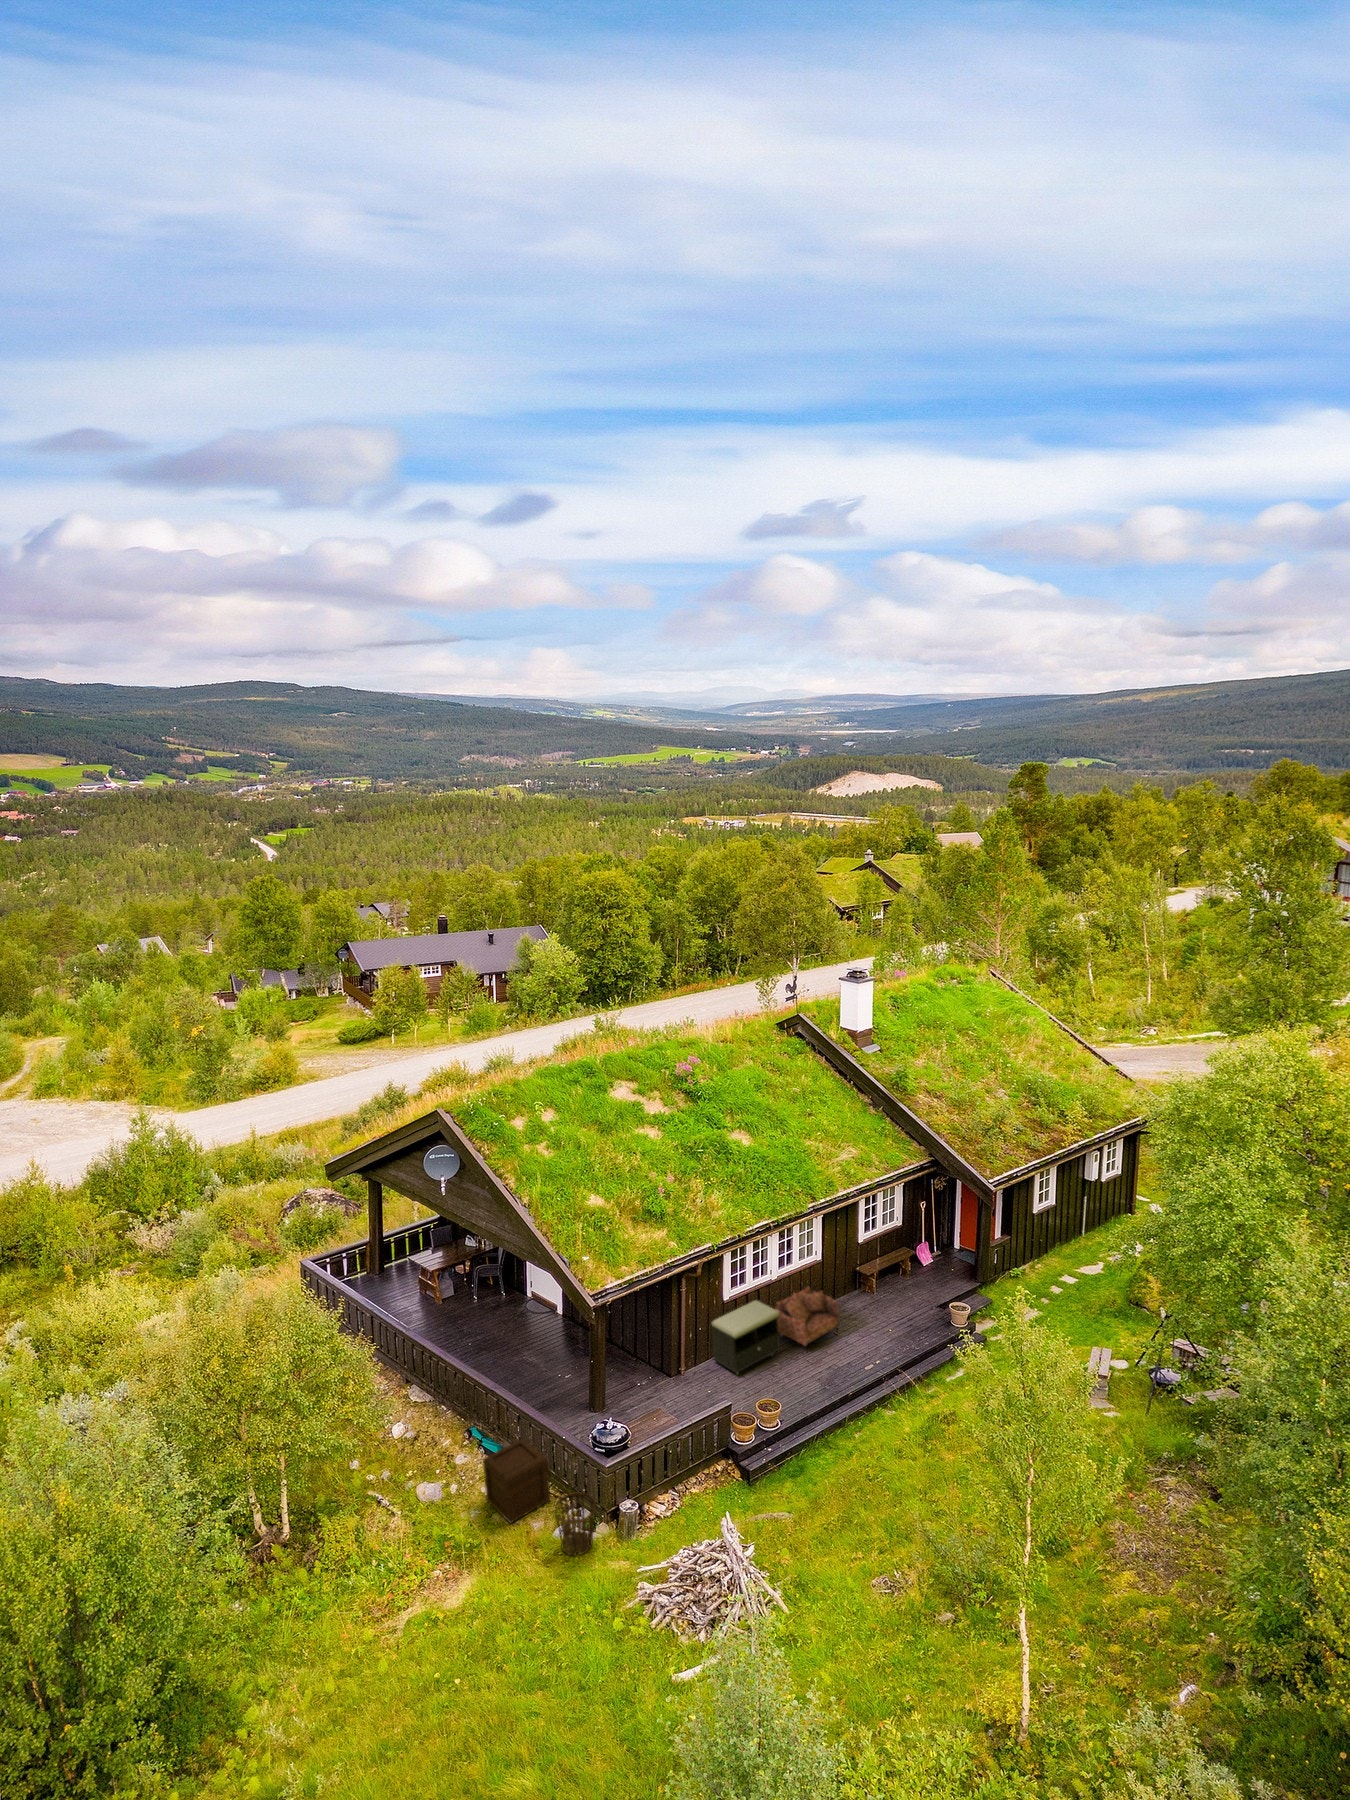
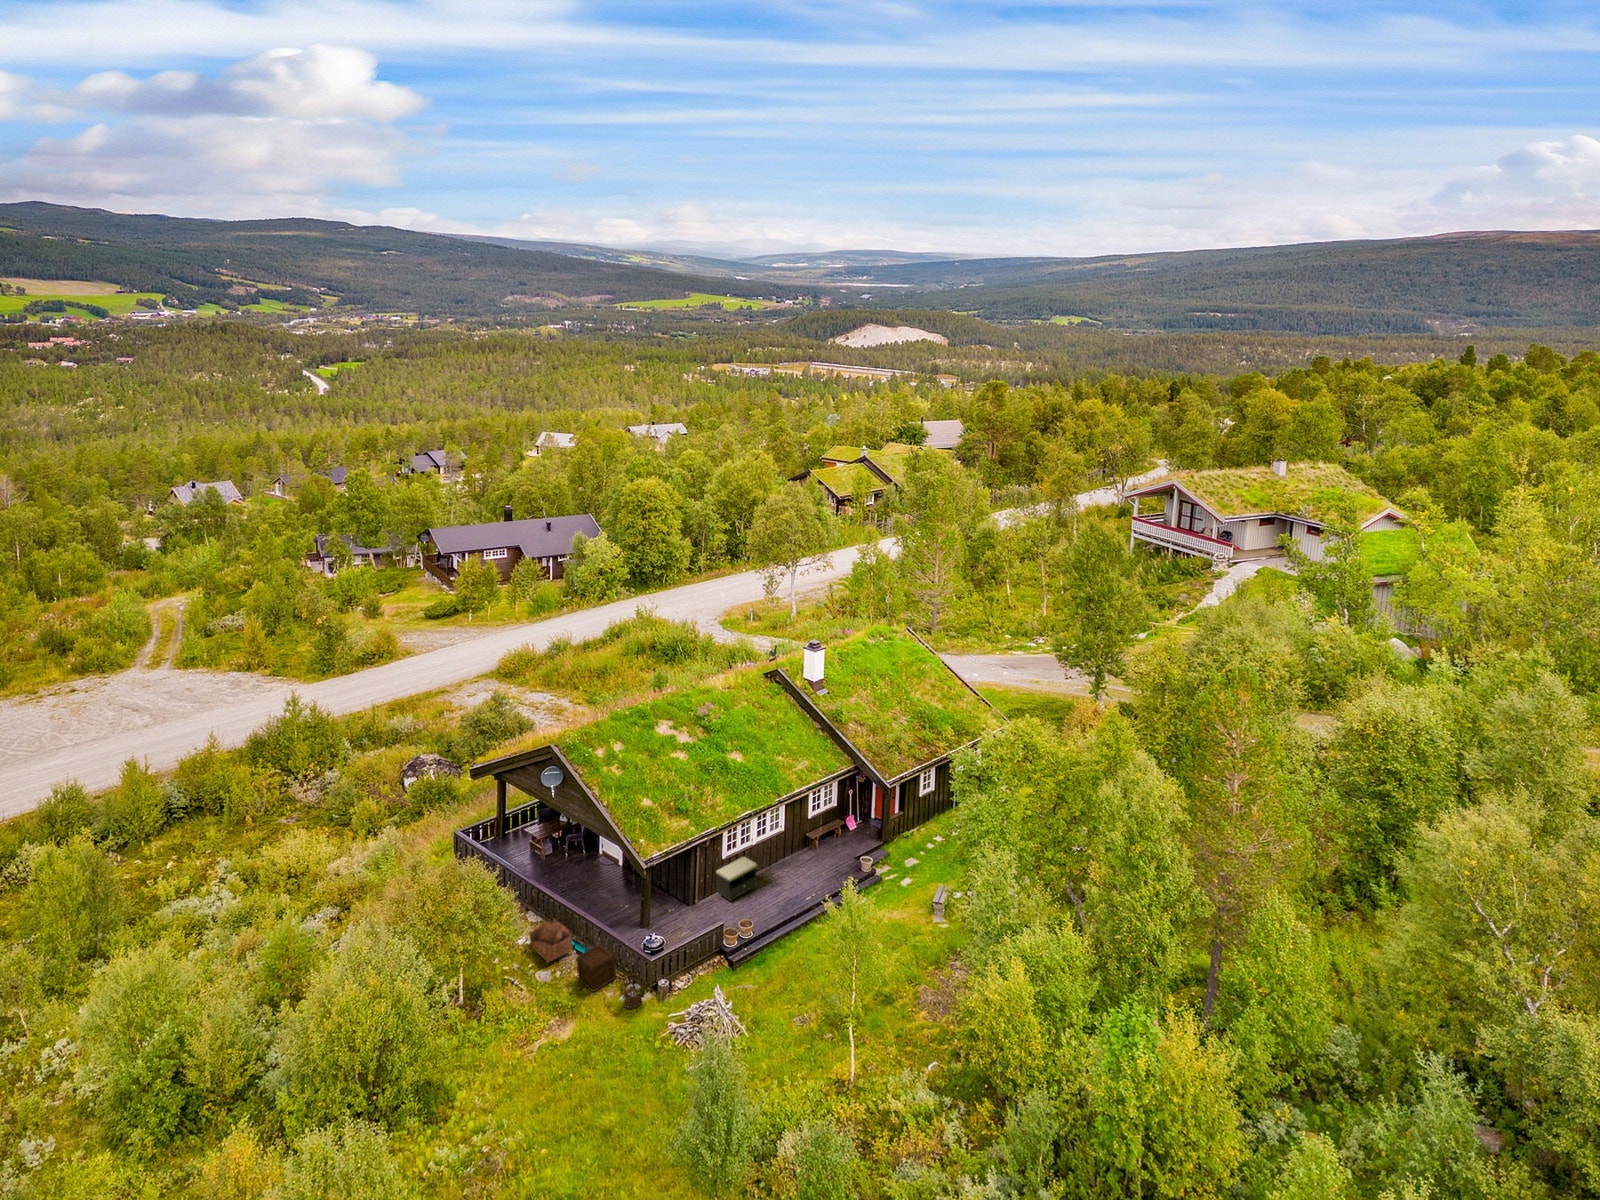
armchair: present [775,1287,839,1346] -> present [529,919,572,963]

